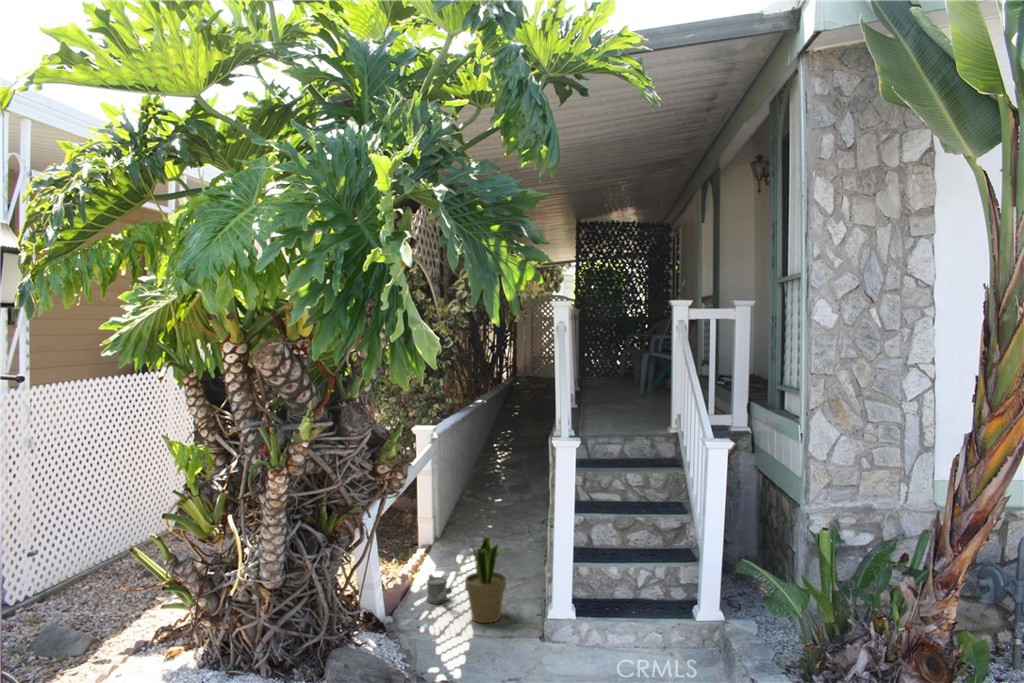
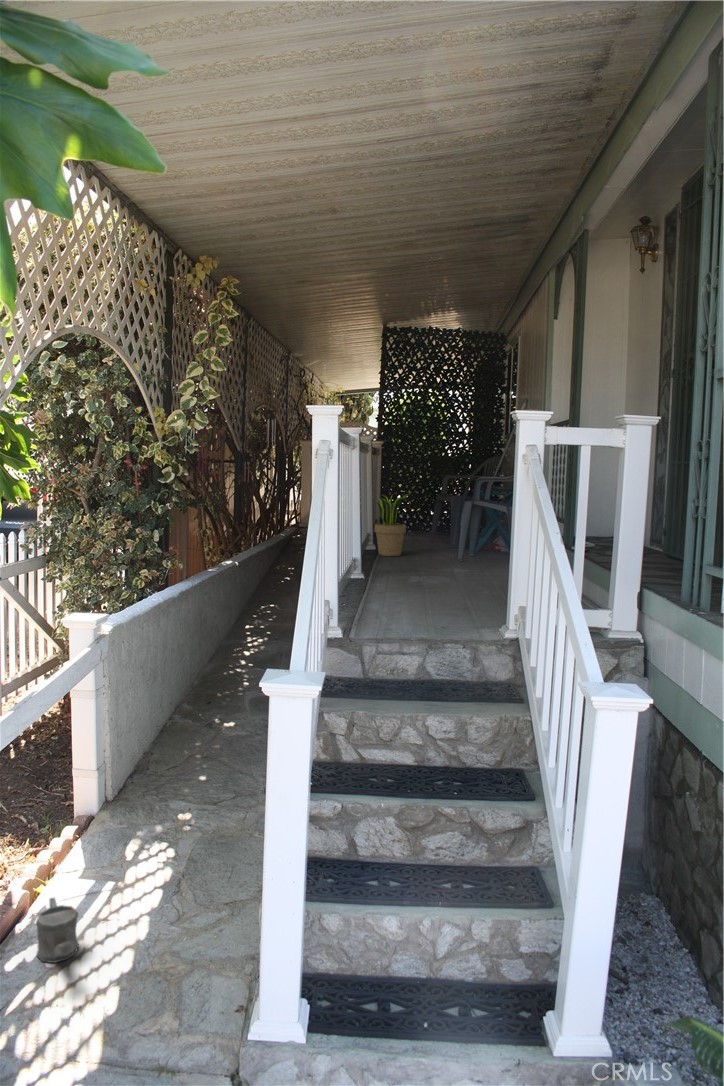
potted plant: present [465,537,509,623] -> present [375,494,409,556]

